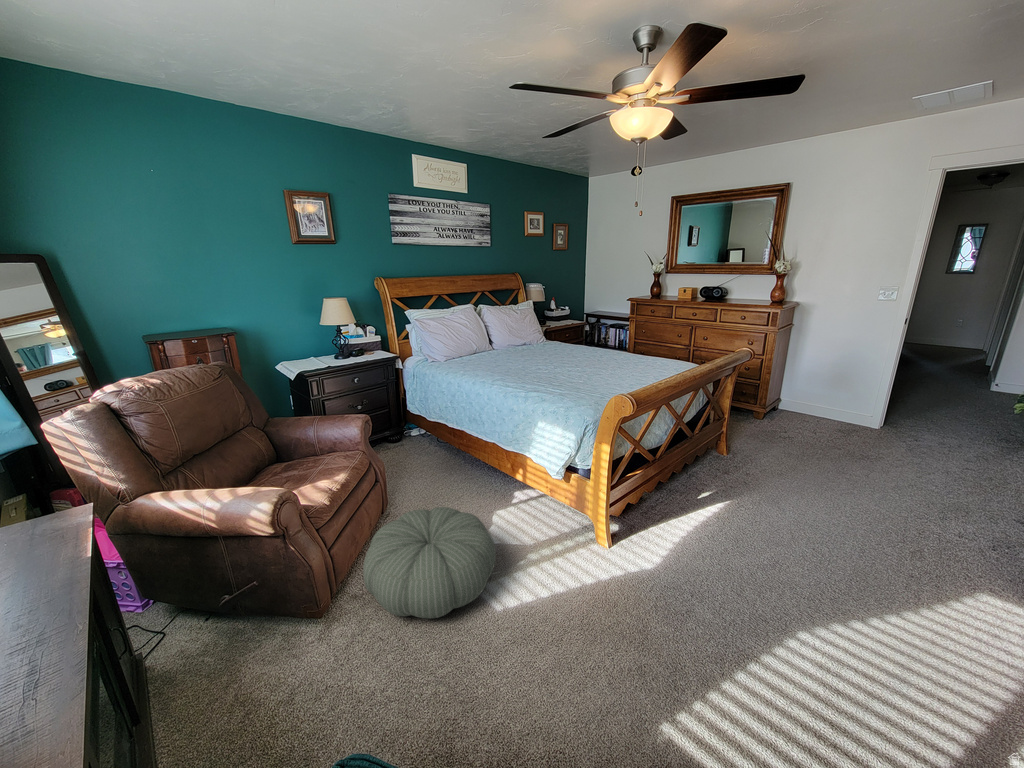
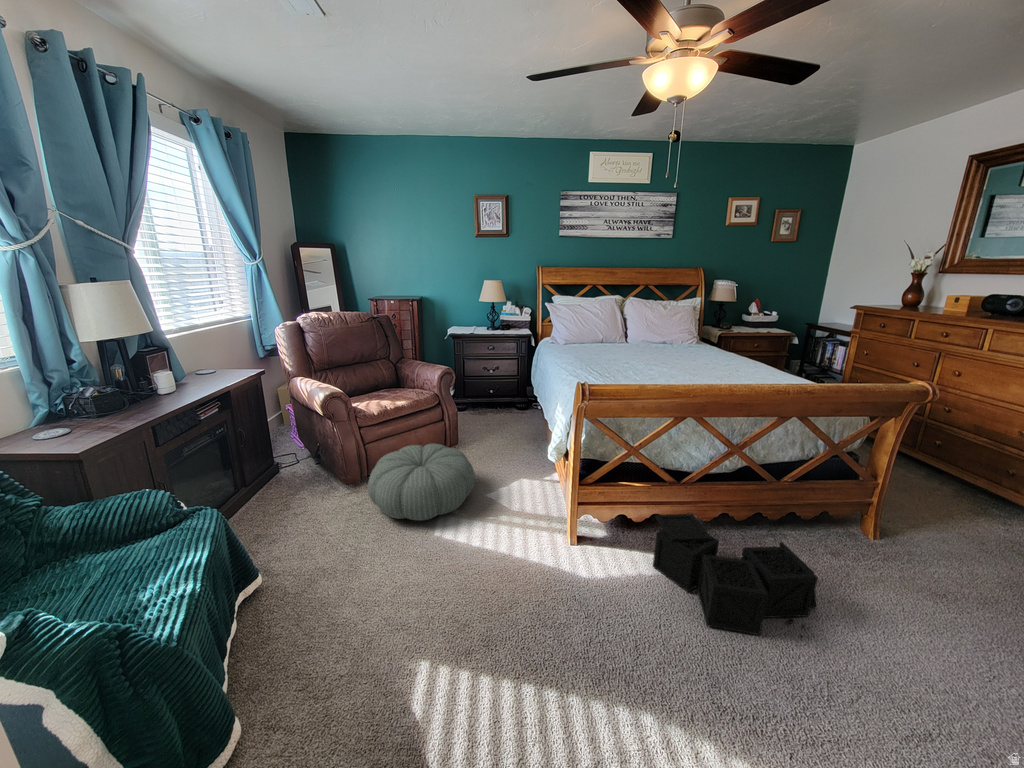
storage bin: none [657,476,773,551] -> present [653,514,818,638]

